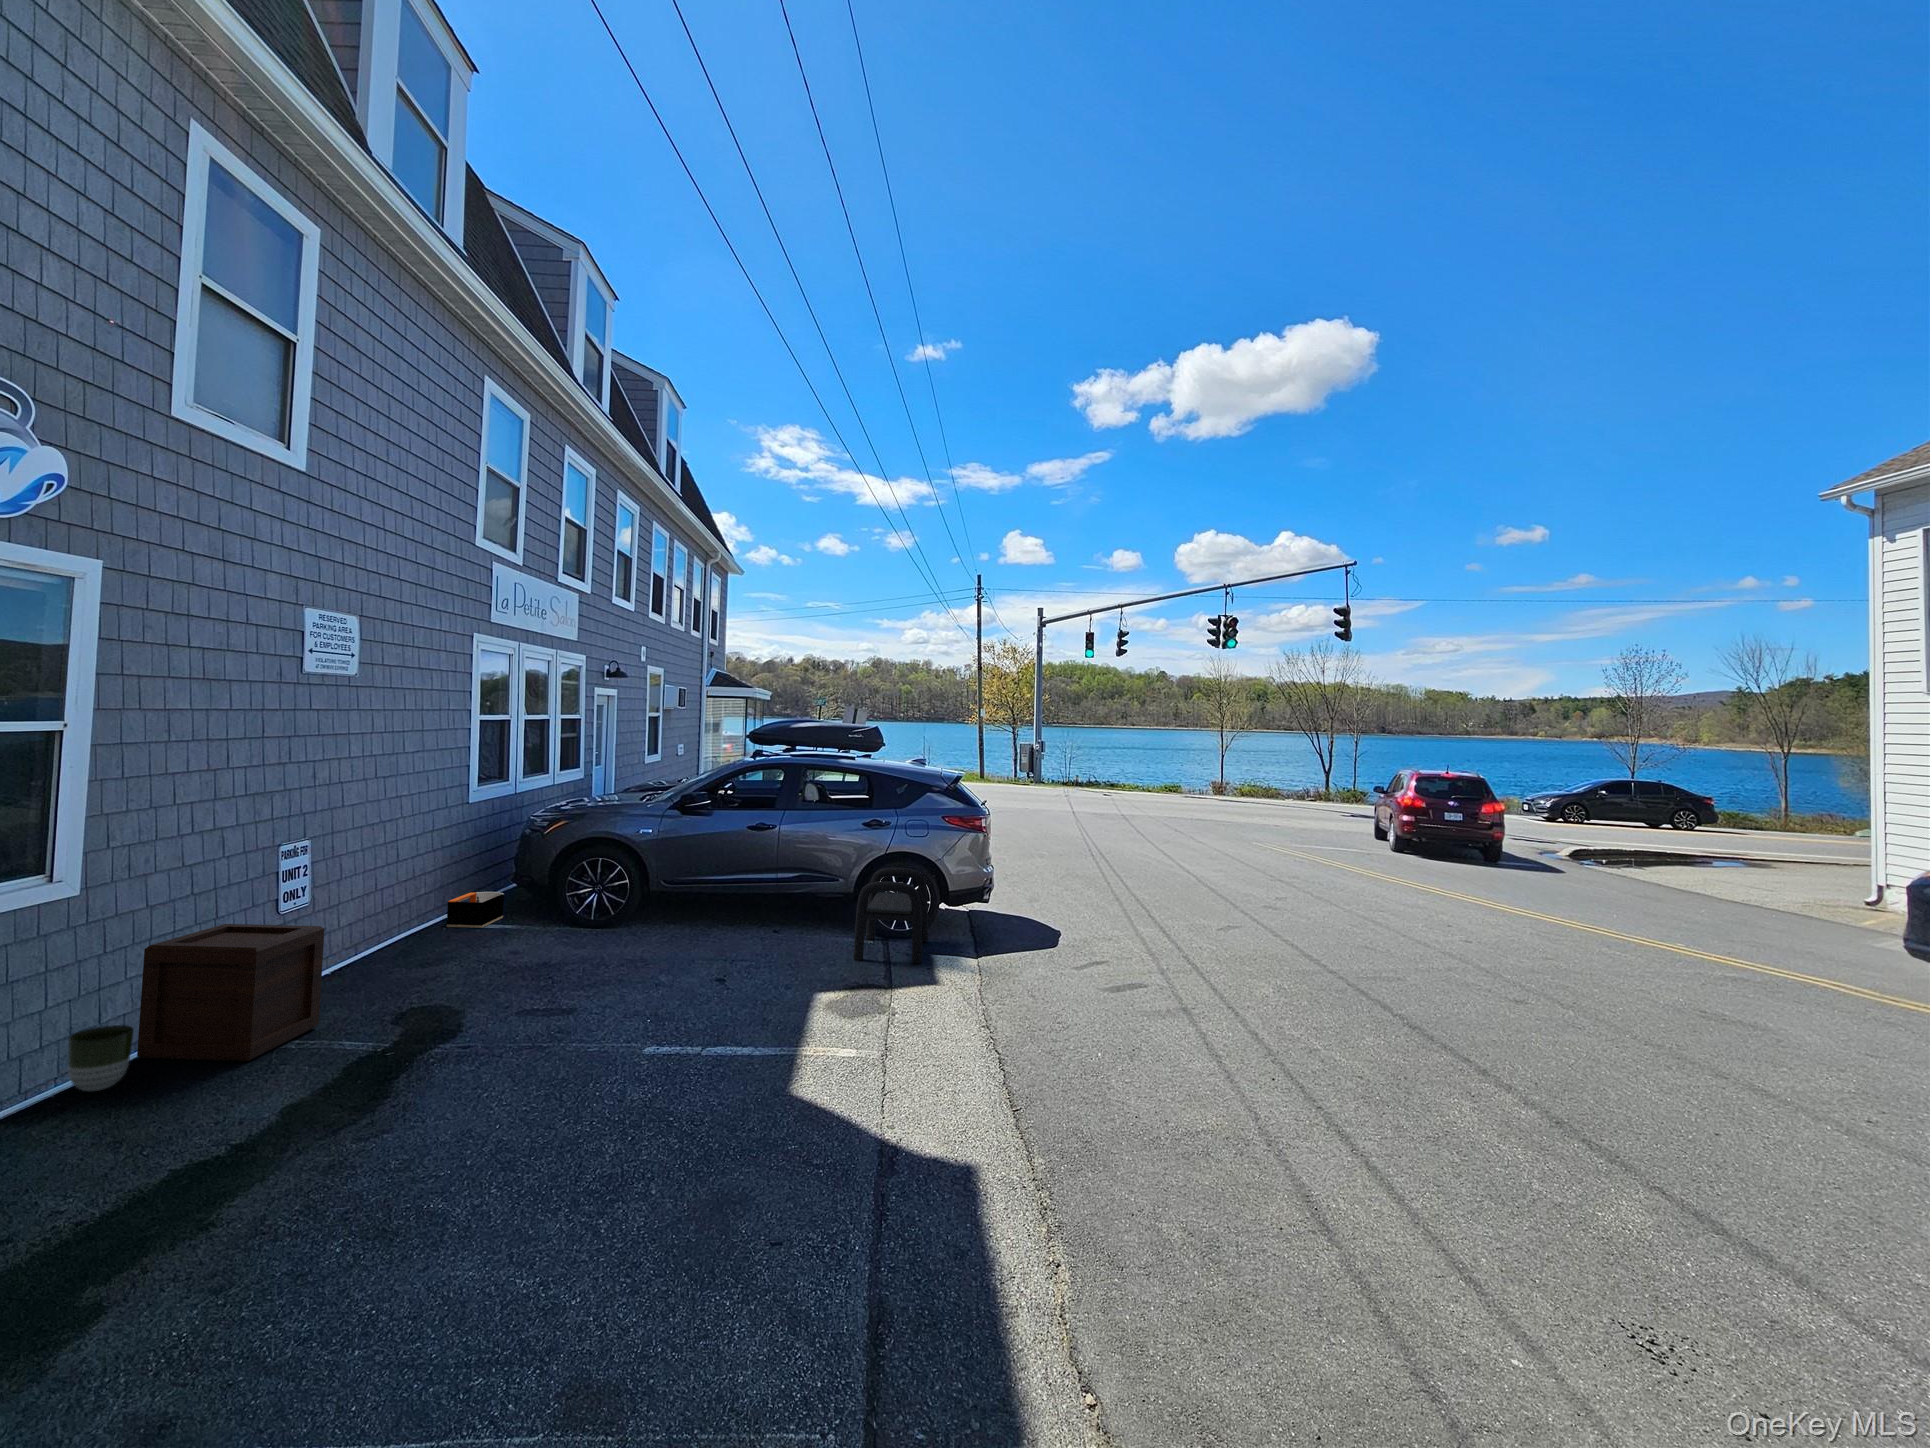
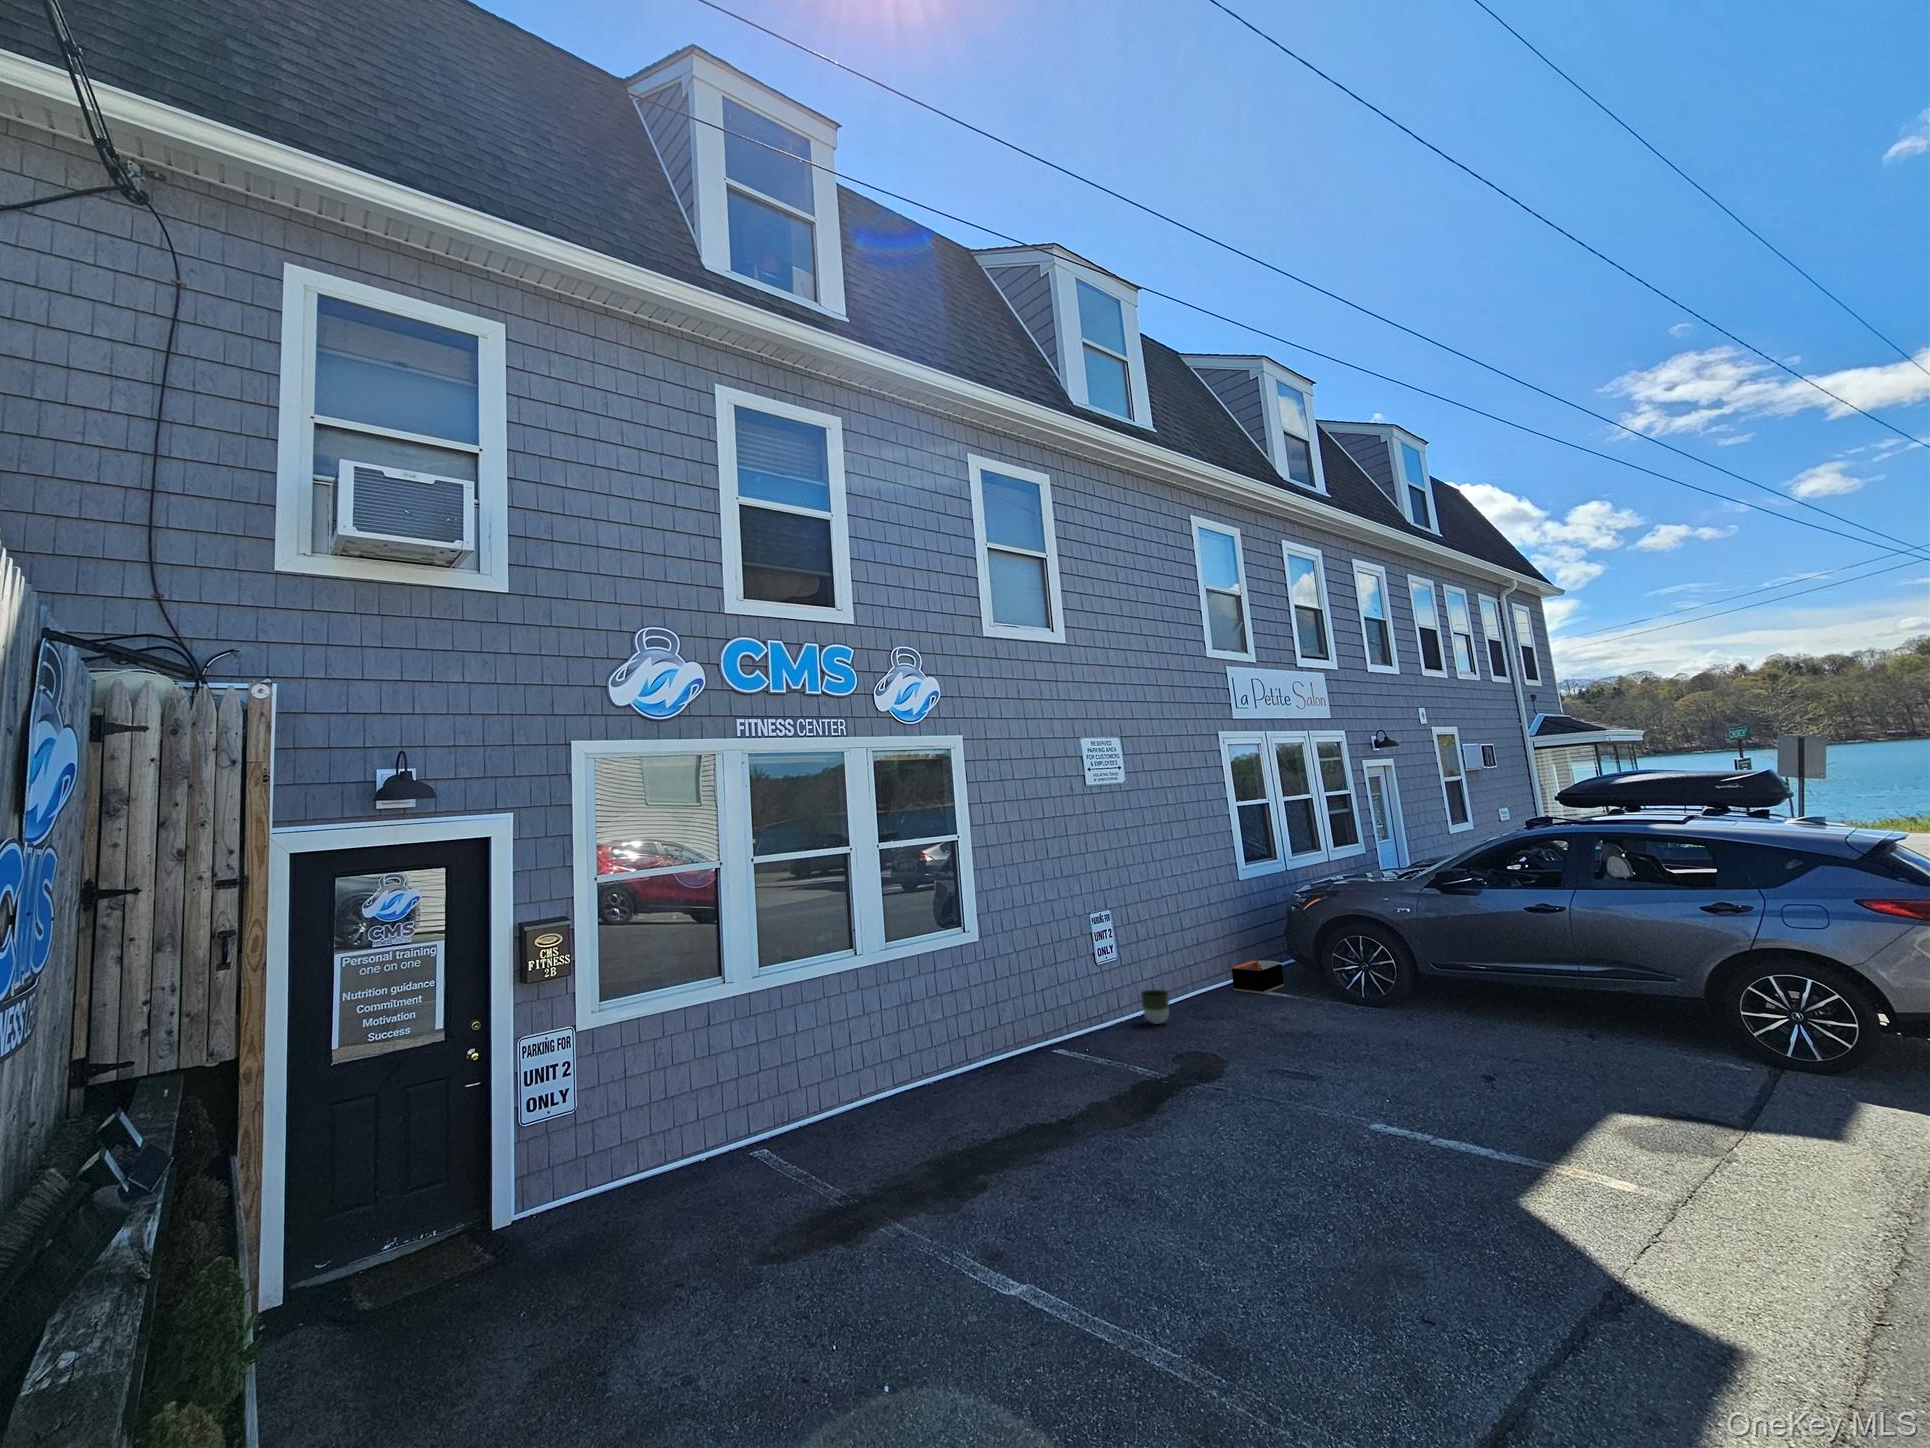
bench: present [853,868,928,963] -> none [1670,962,1814,1090]
wooden crate: present [137,924,324,1061] -> none [1006,977,1120,1080]
planter: present [68,1025,134,1091] -> present [1141,990,1169,1024]

